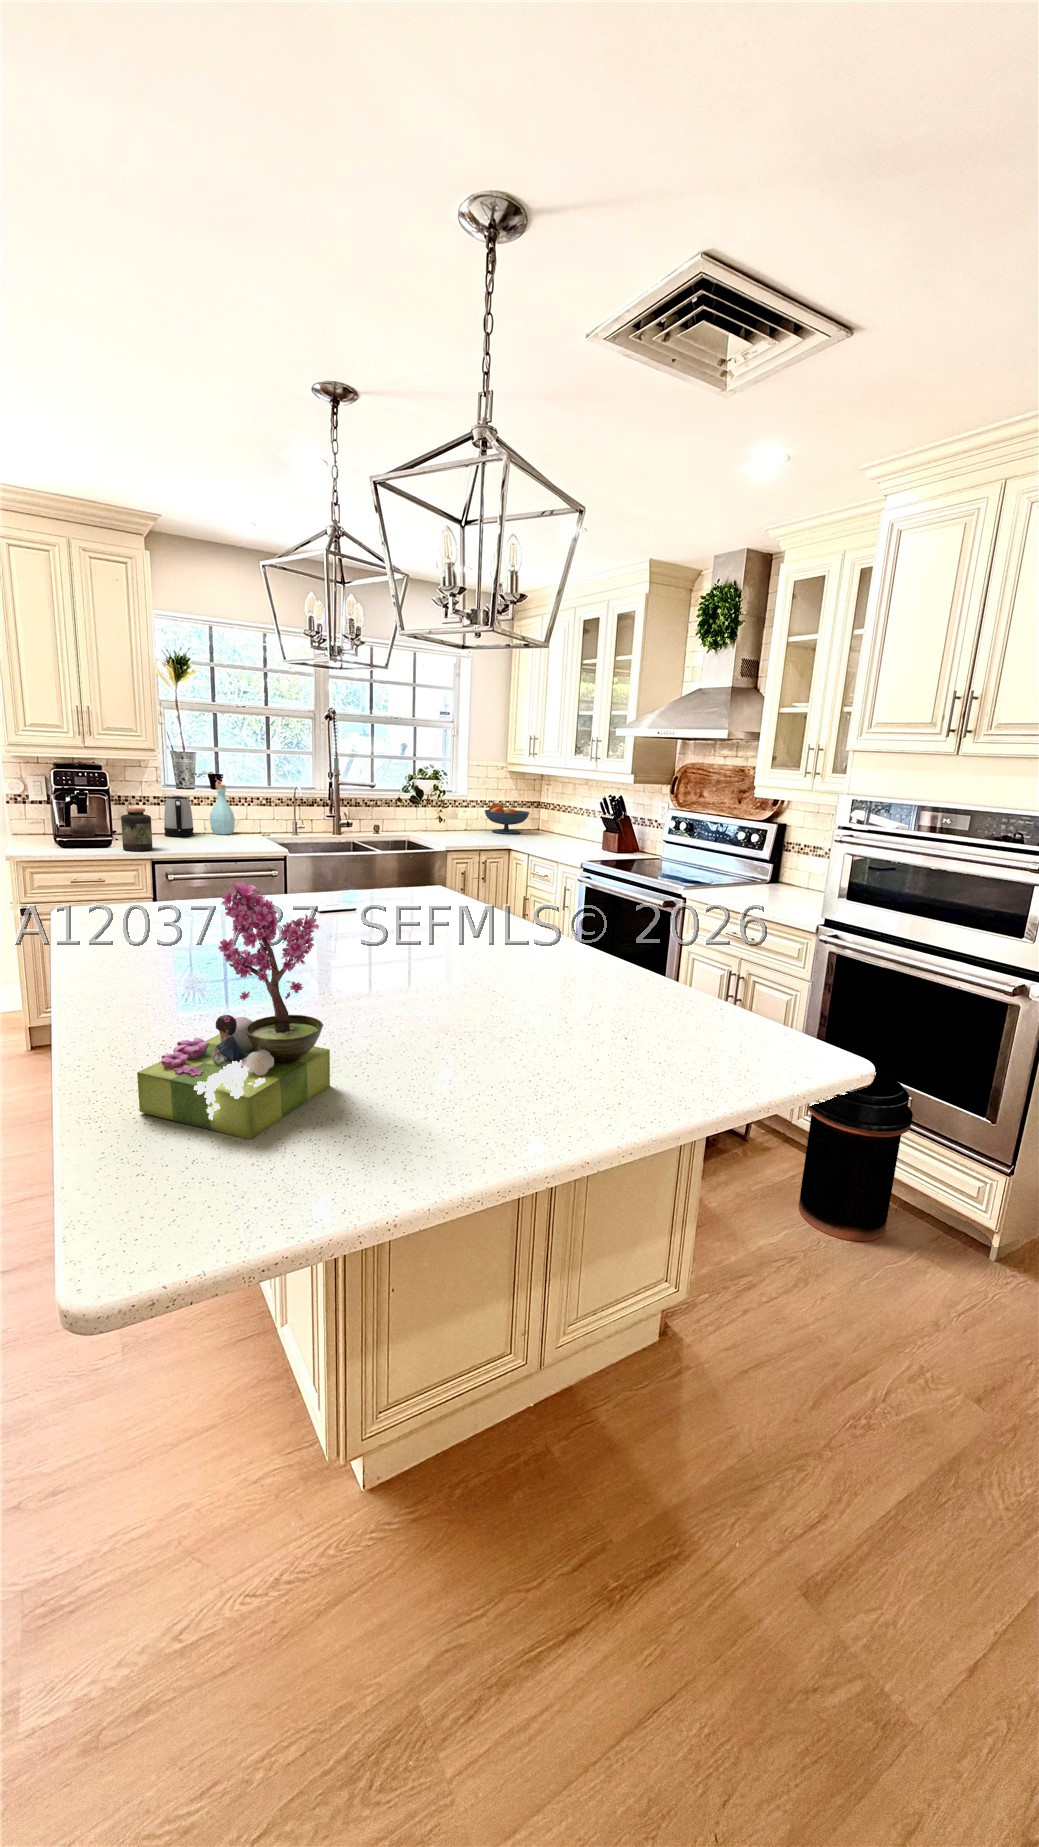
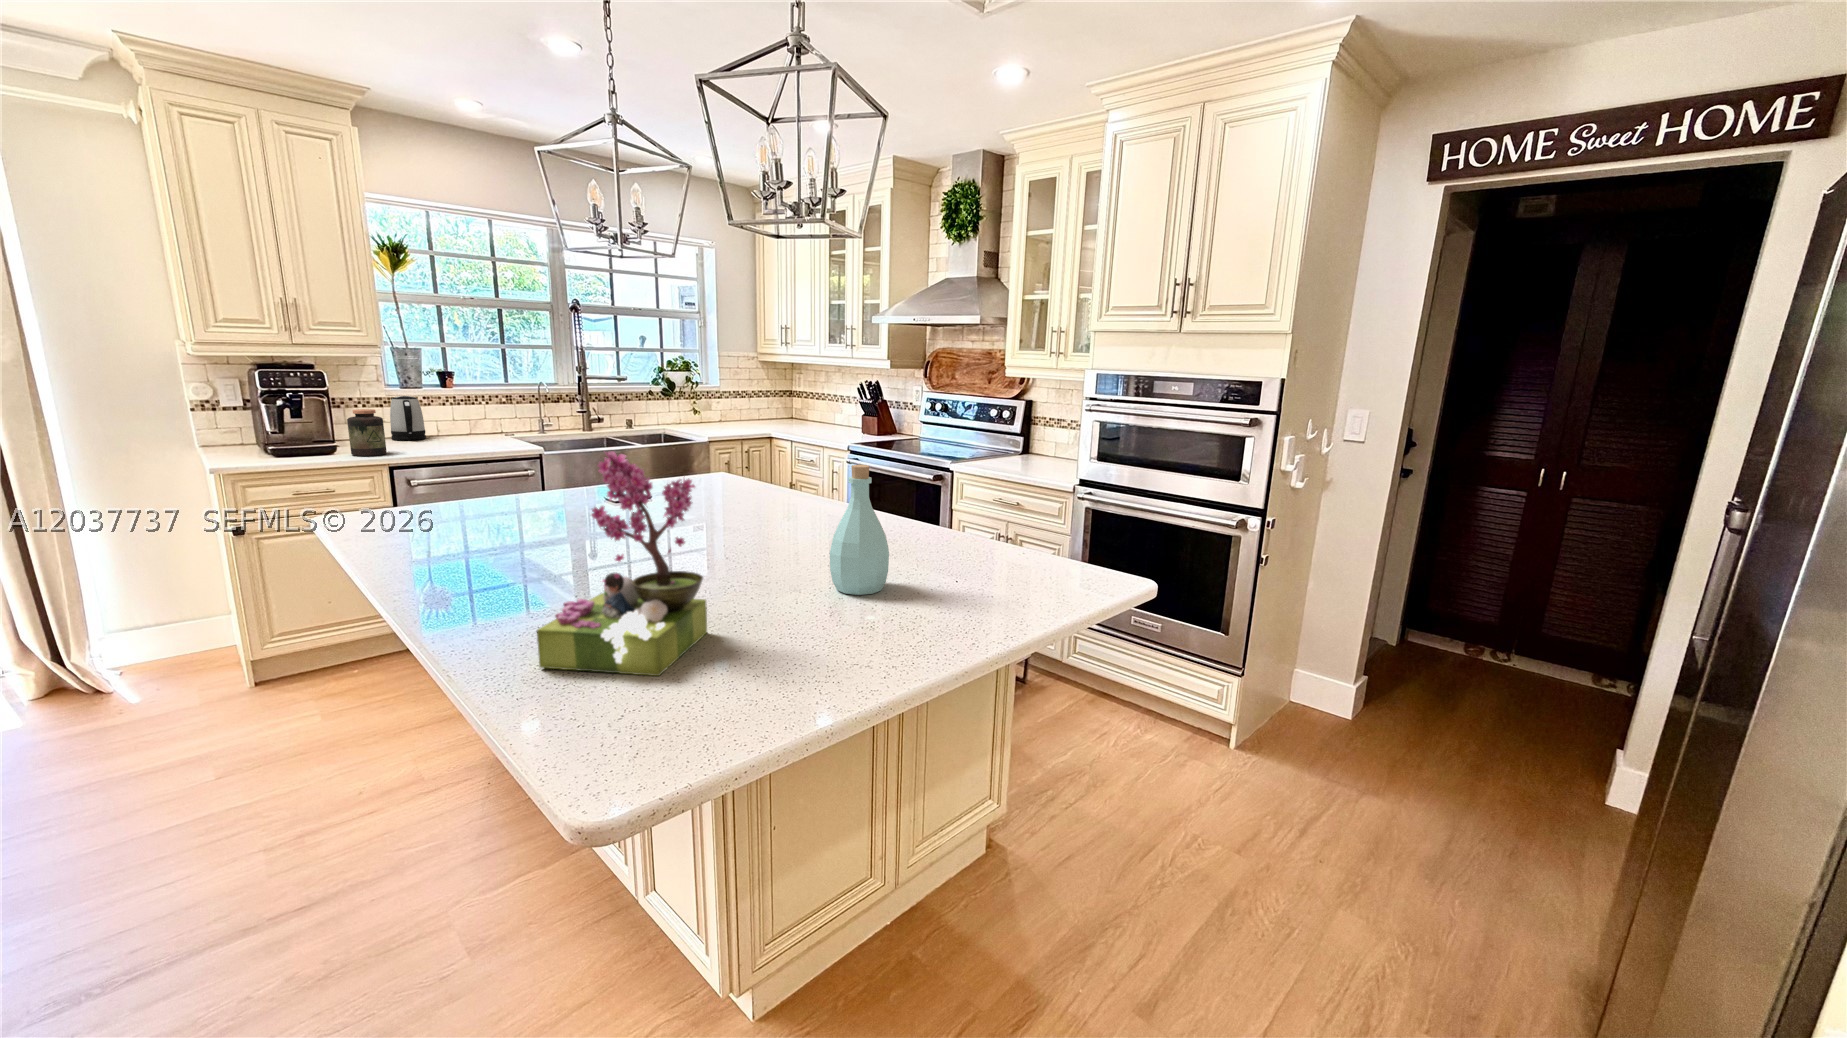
bottle: present [210,785,235,834] -> present [830,465,889,595]
fruit bowl: present [485,803,529,834] -> none [737,394,784,424]
trash can: present [799,1072,913,1241] -> none [1078,605,1166,753]

